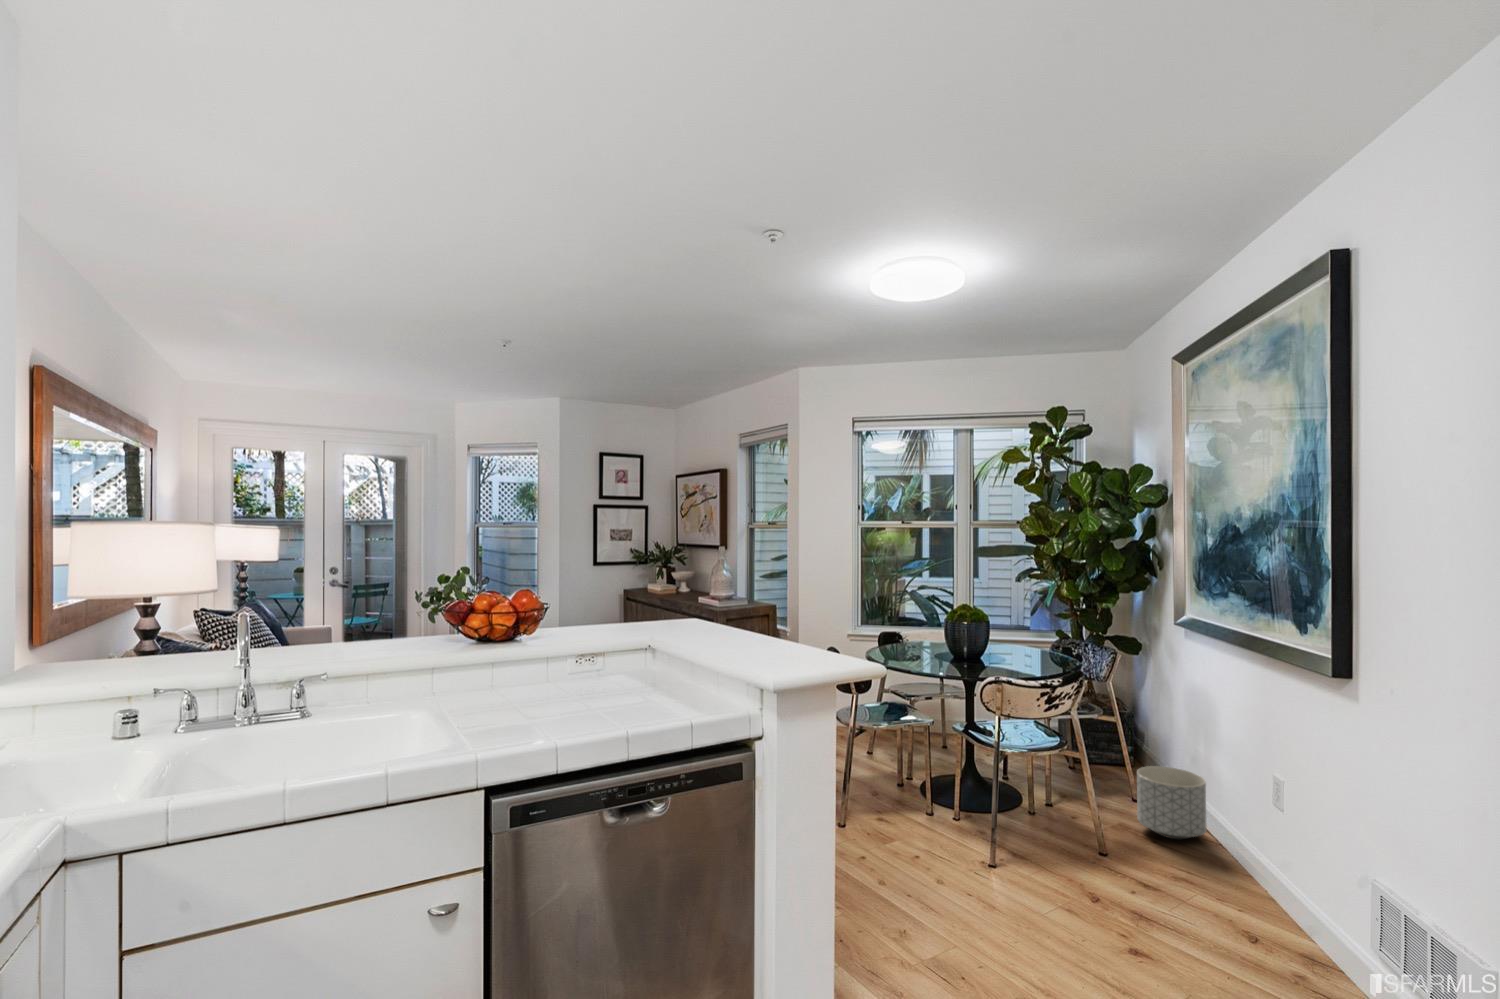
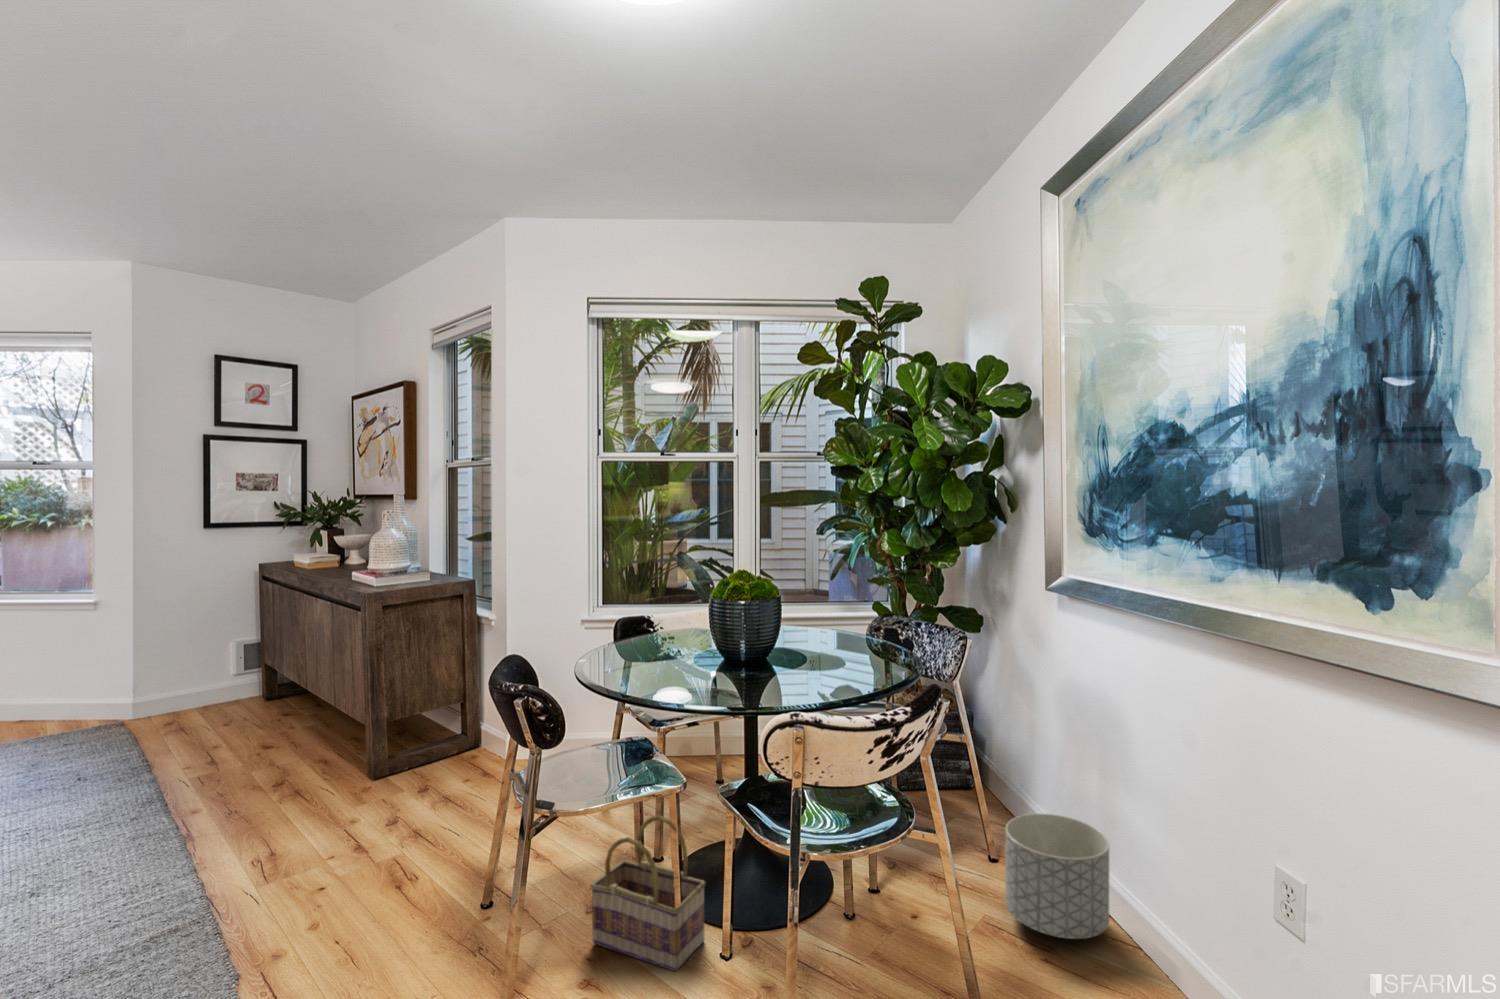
basket: none [877,743,944,826] -> present [590,815,706,971]

